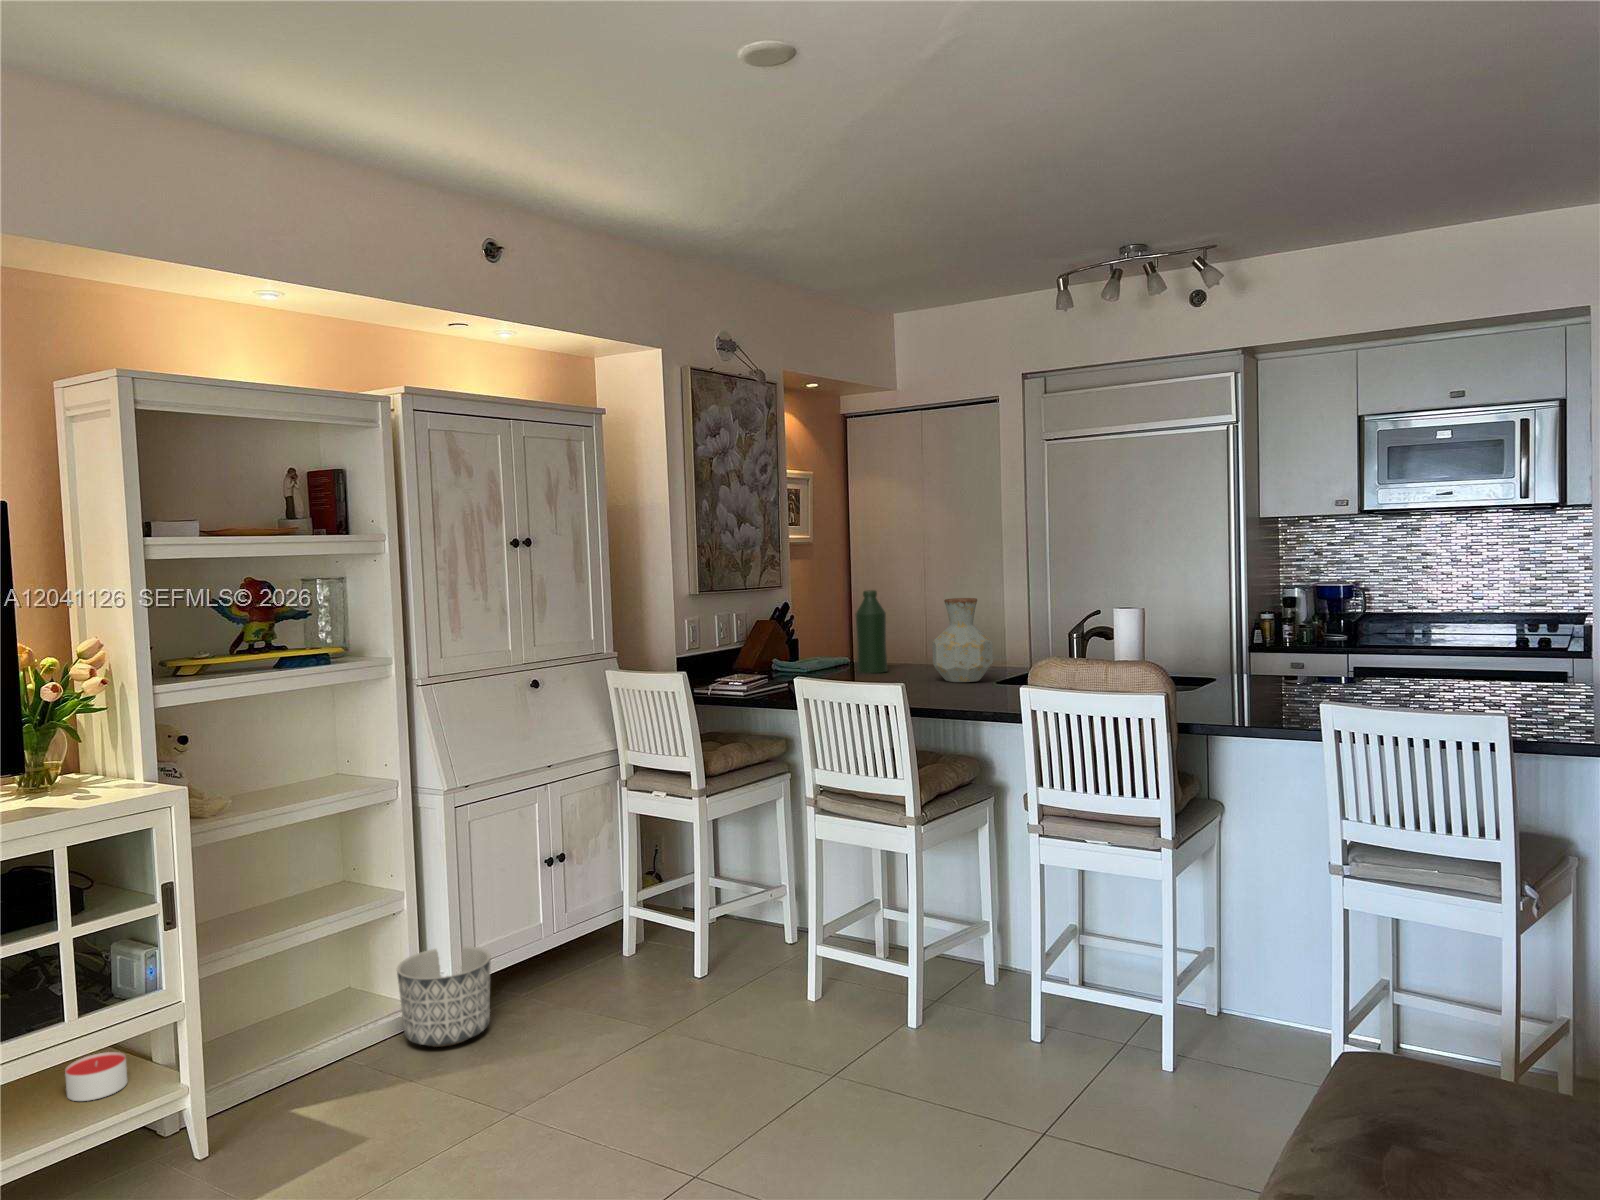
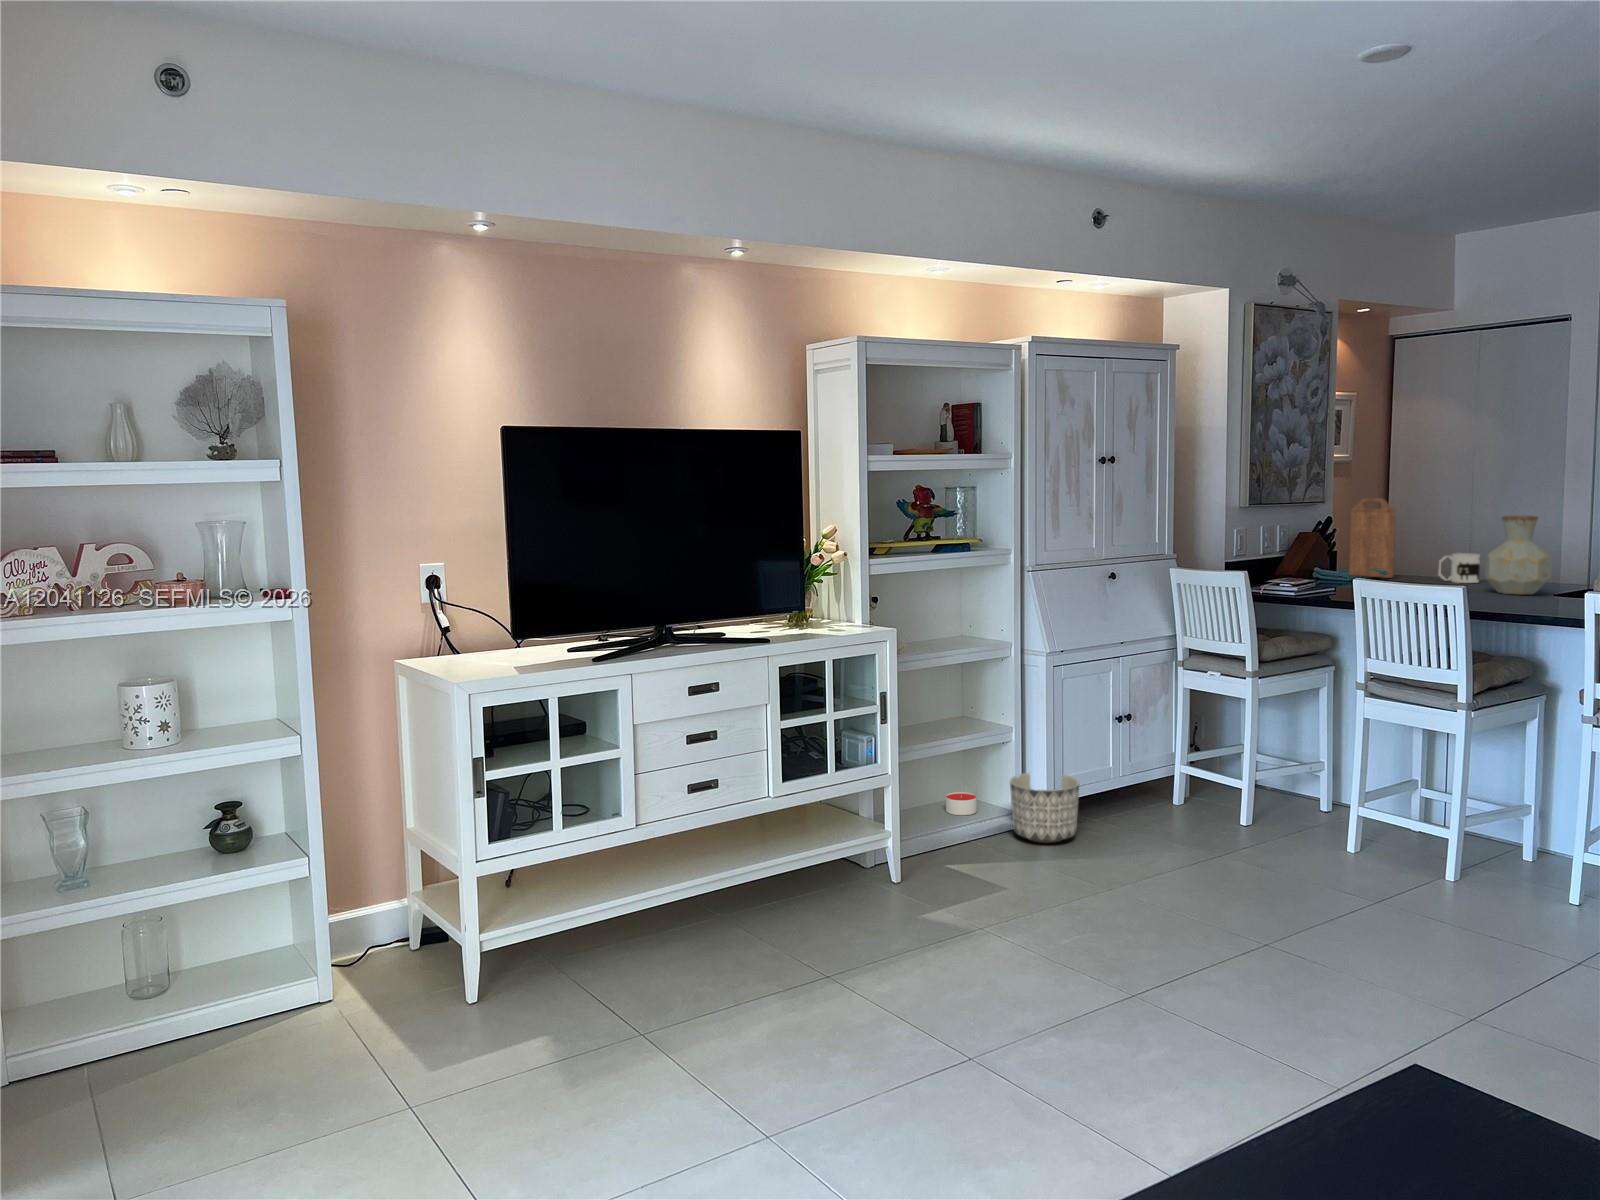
cutting board: none [805,582,850,668] -> present [1349,498,1395,578]
bottle: present [856,590,888,673] -> none [1402,507,1436,583]
mug: none [892,638,931,670] -> present [1438,553,1480,583]
candle: present [65,1052,127,1101] -> present [946,792,977,815]

